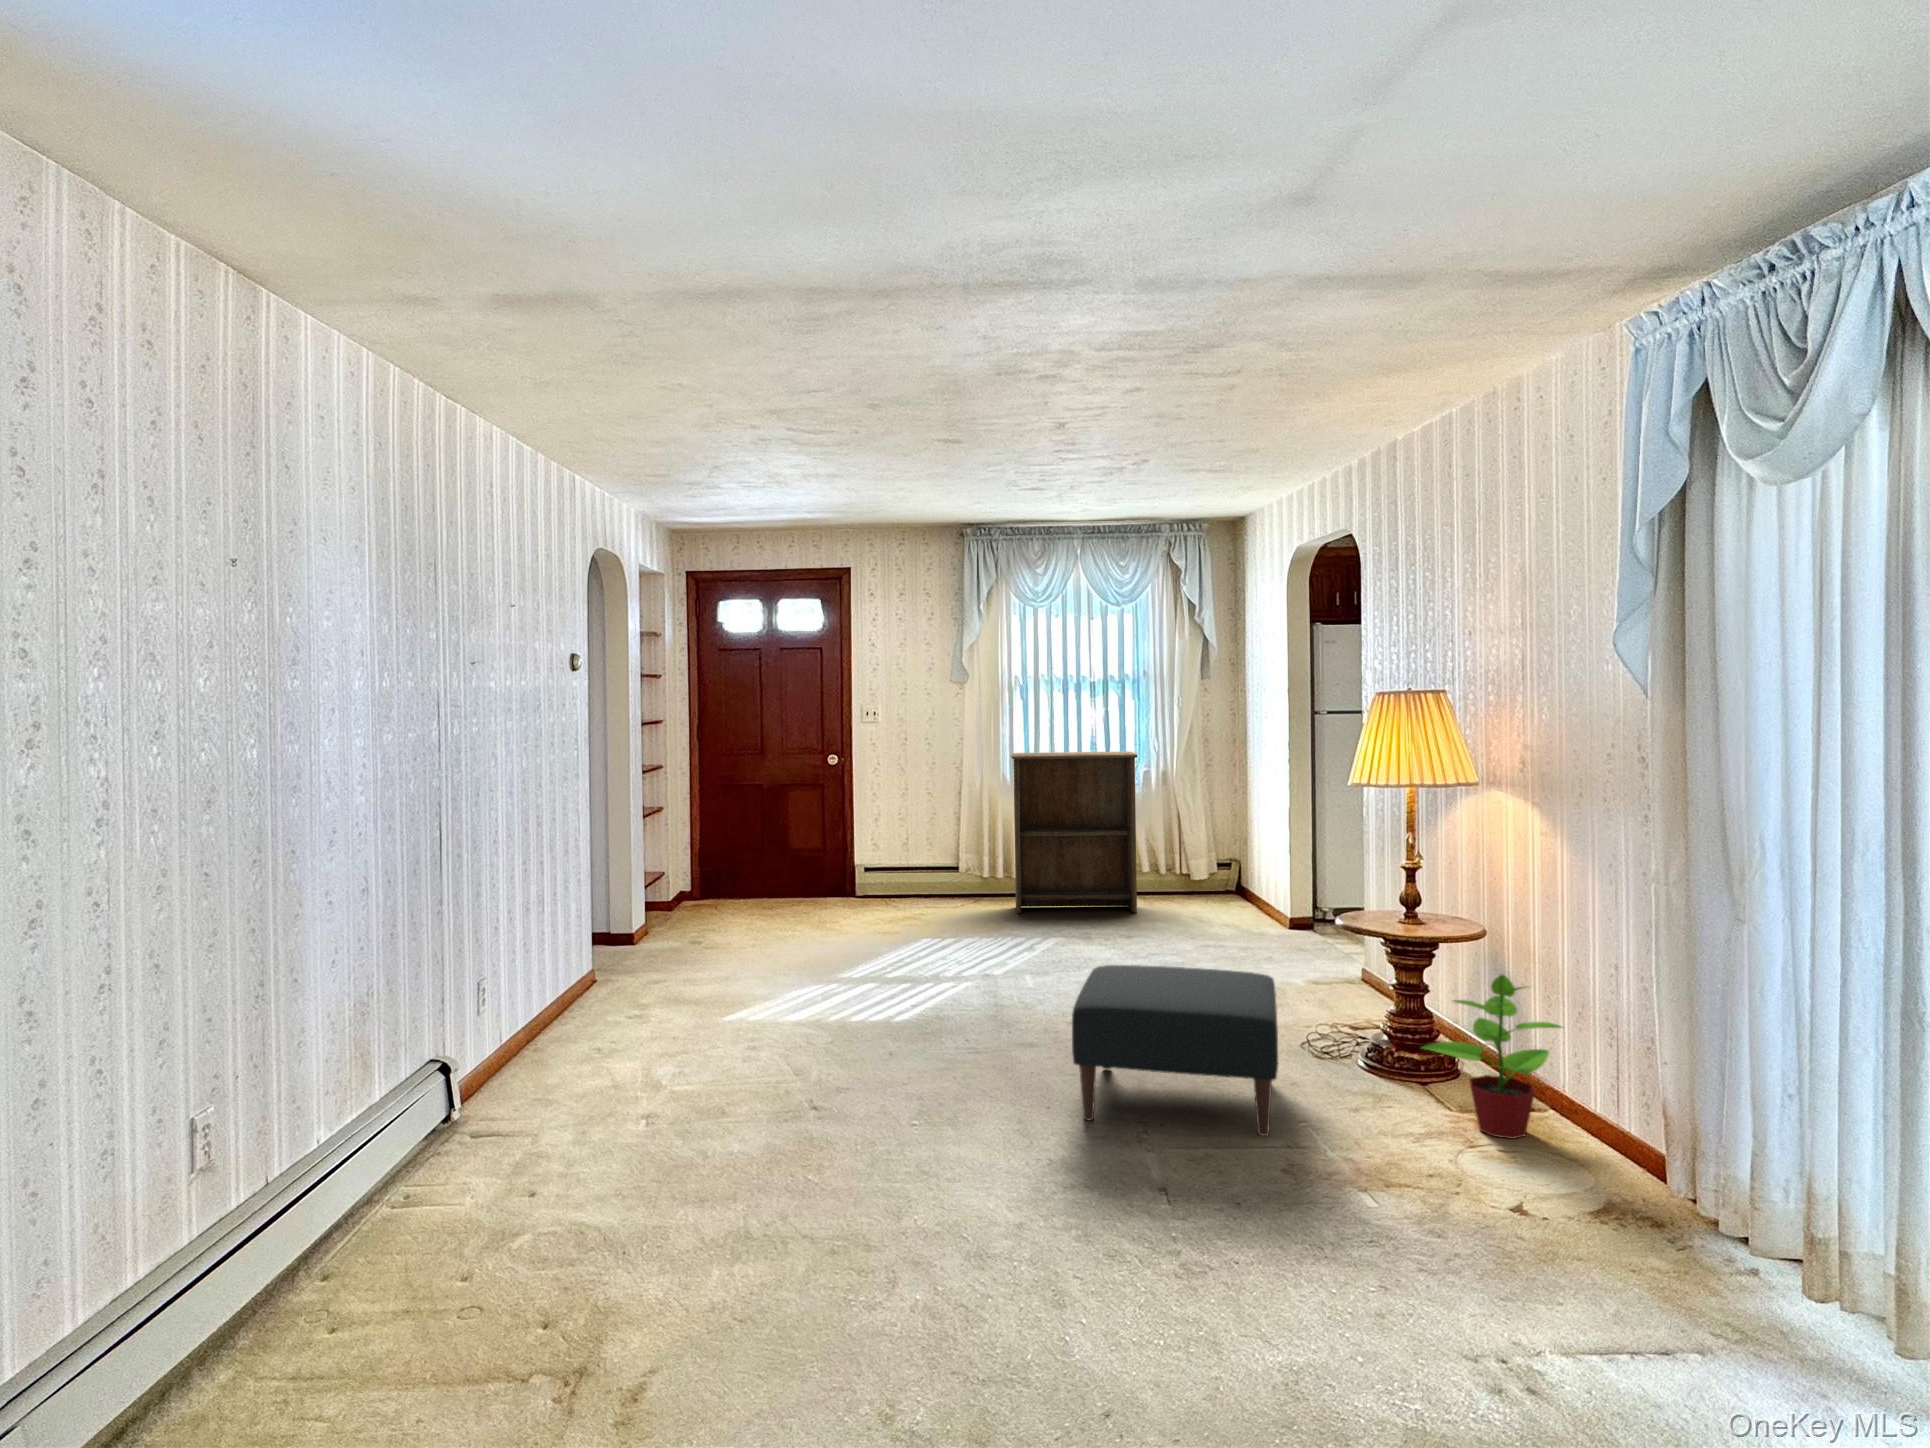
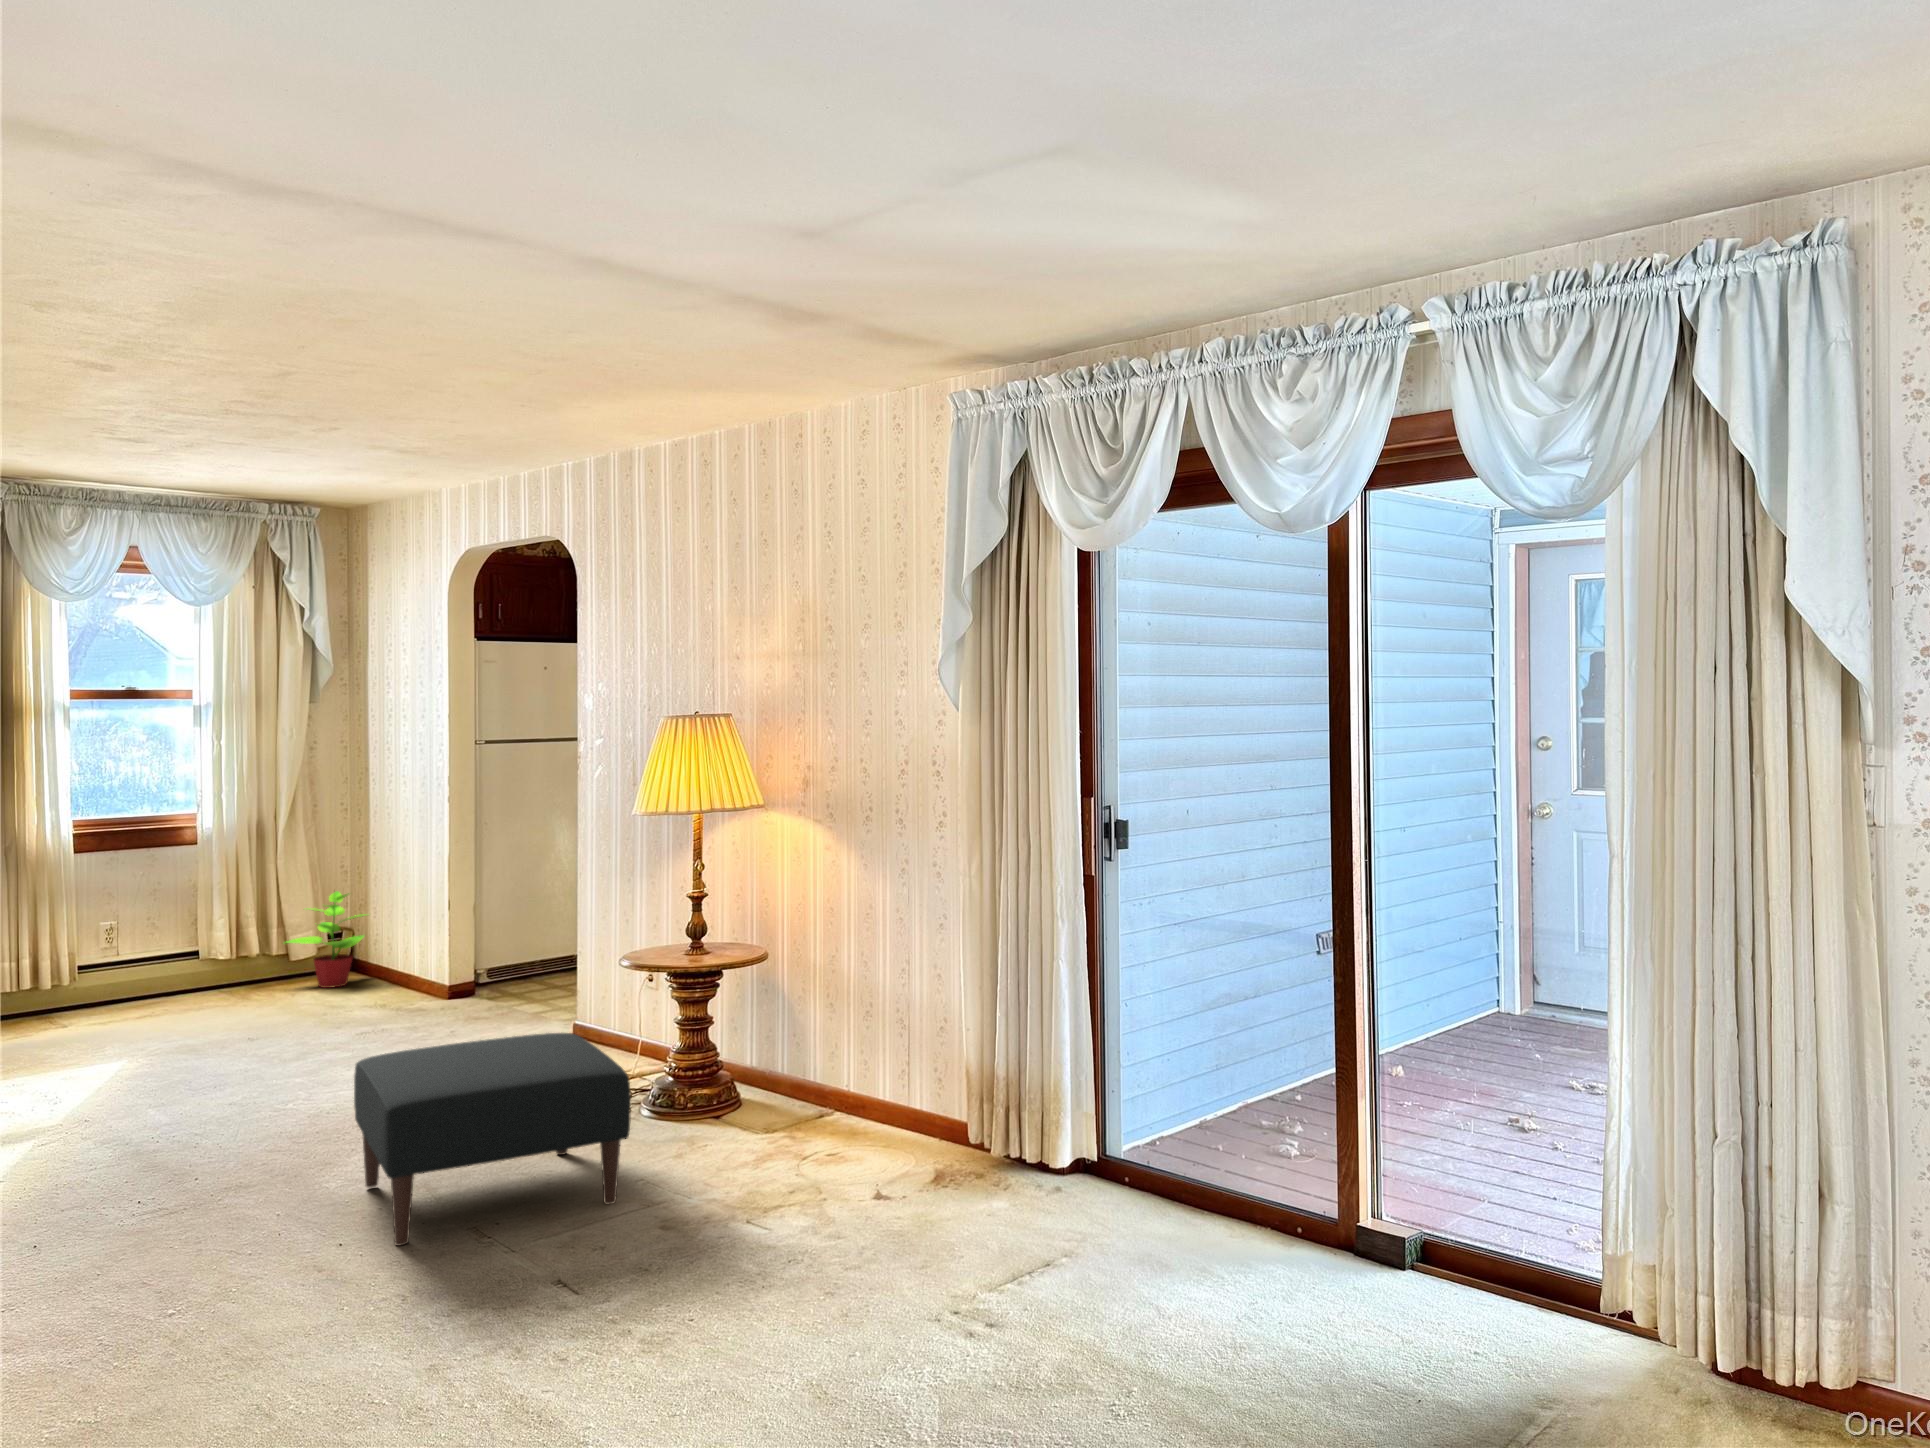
bookshelf: present [1011,752,1137,913] -> none [27,796,237,1035]
potted plant: present [1422,975,1562,1139] -> present [286,891,366,988]

